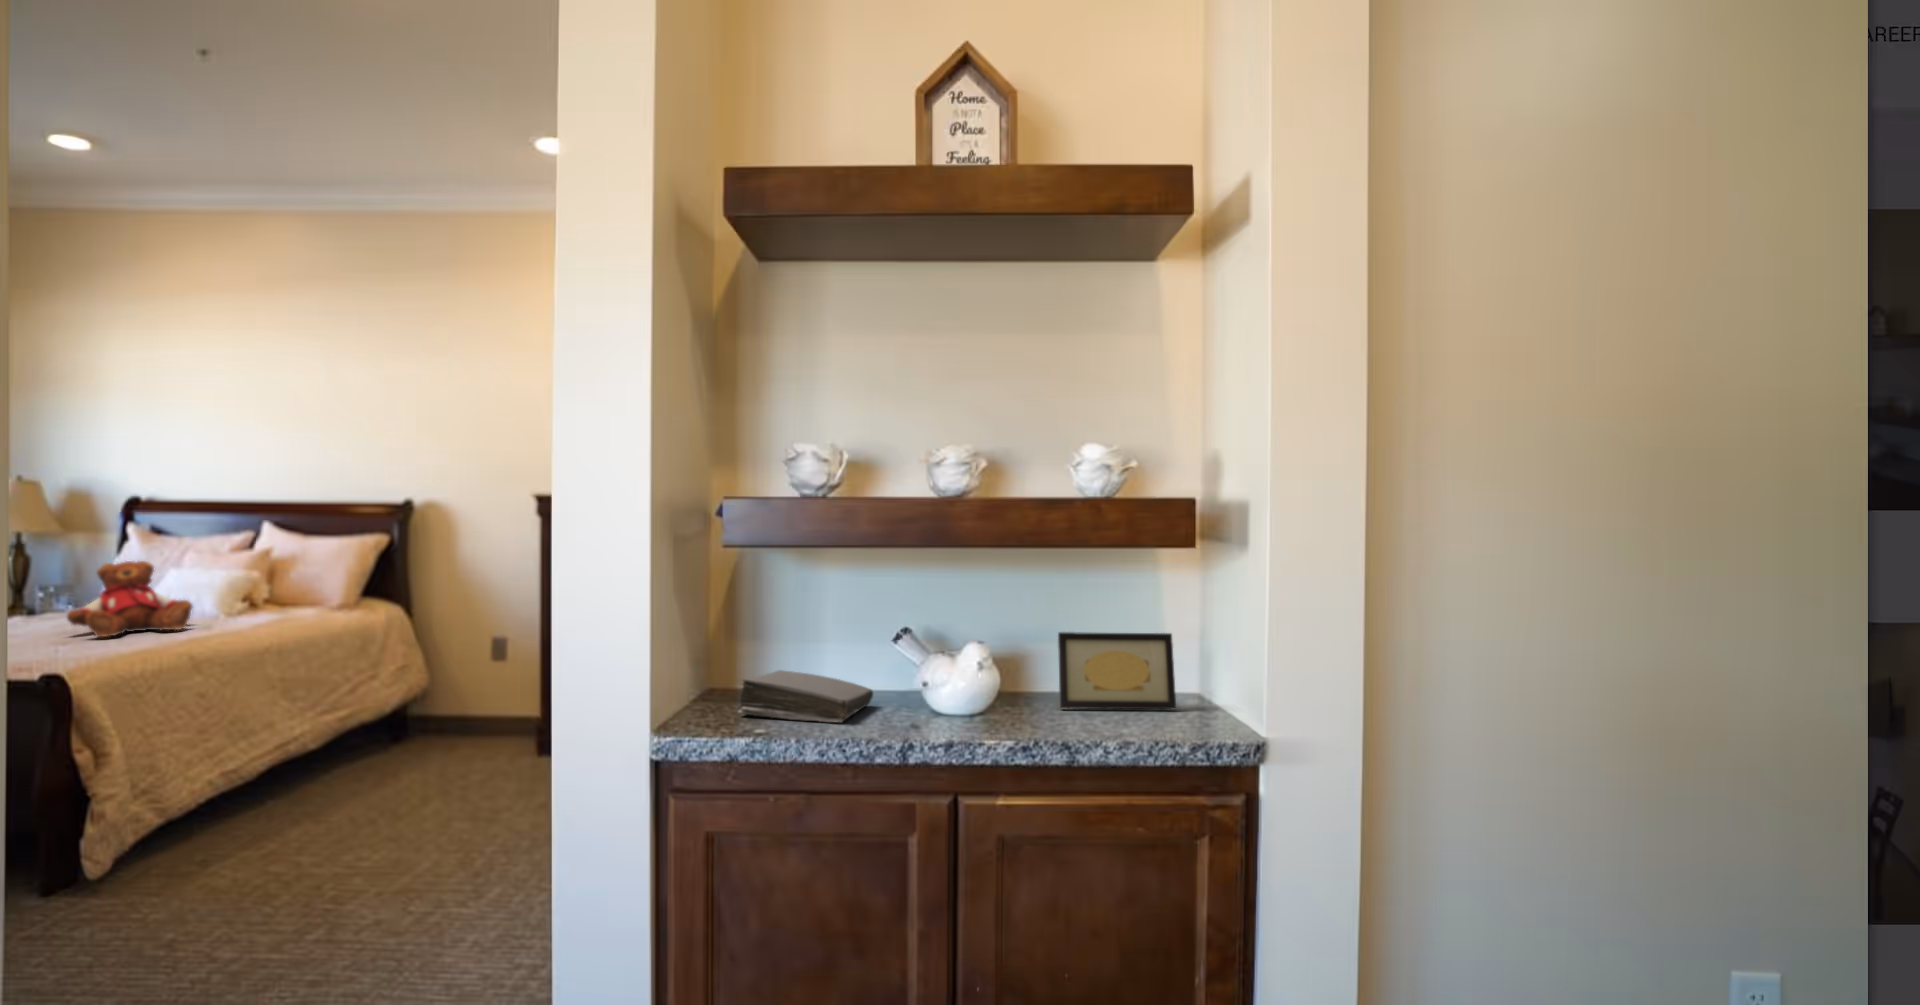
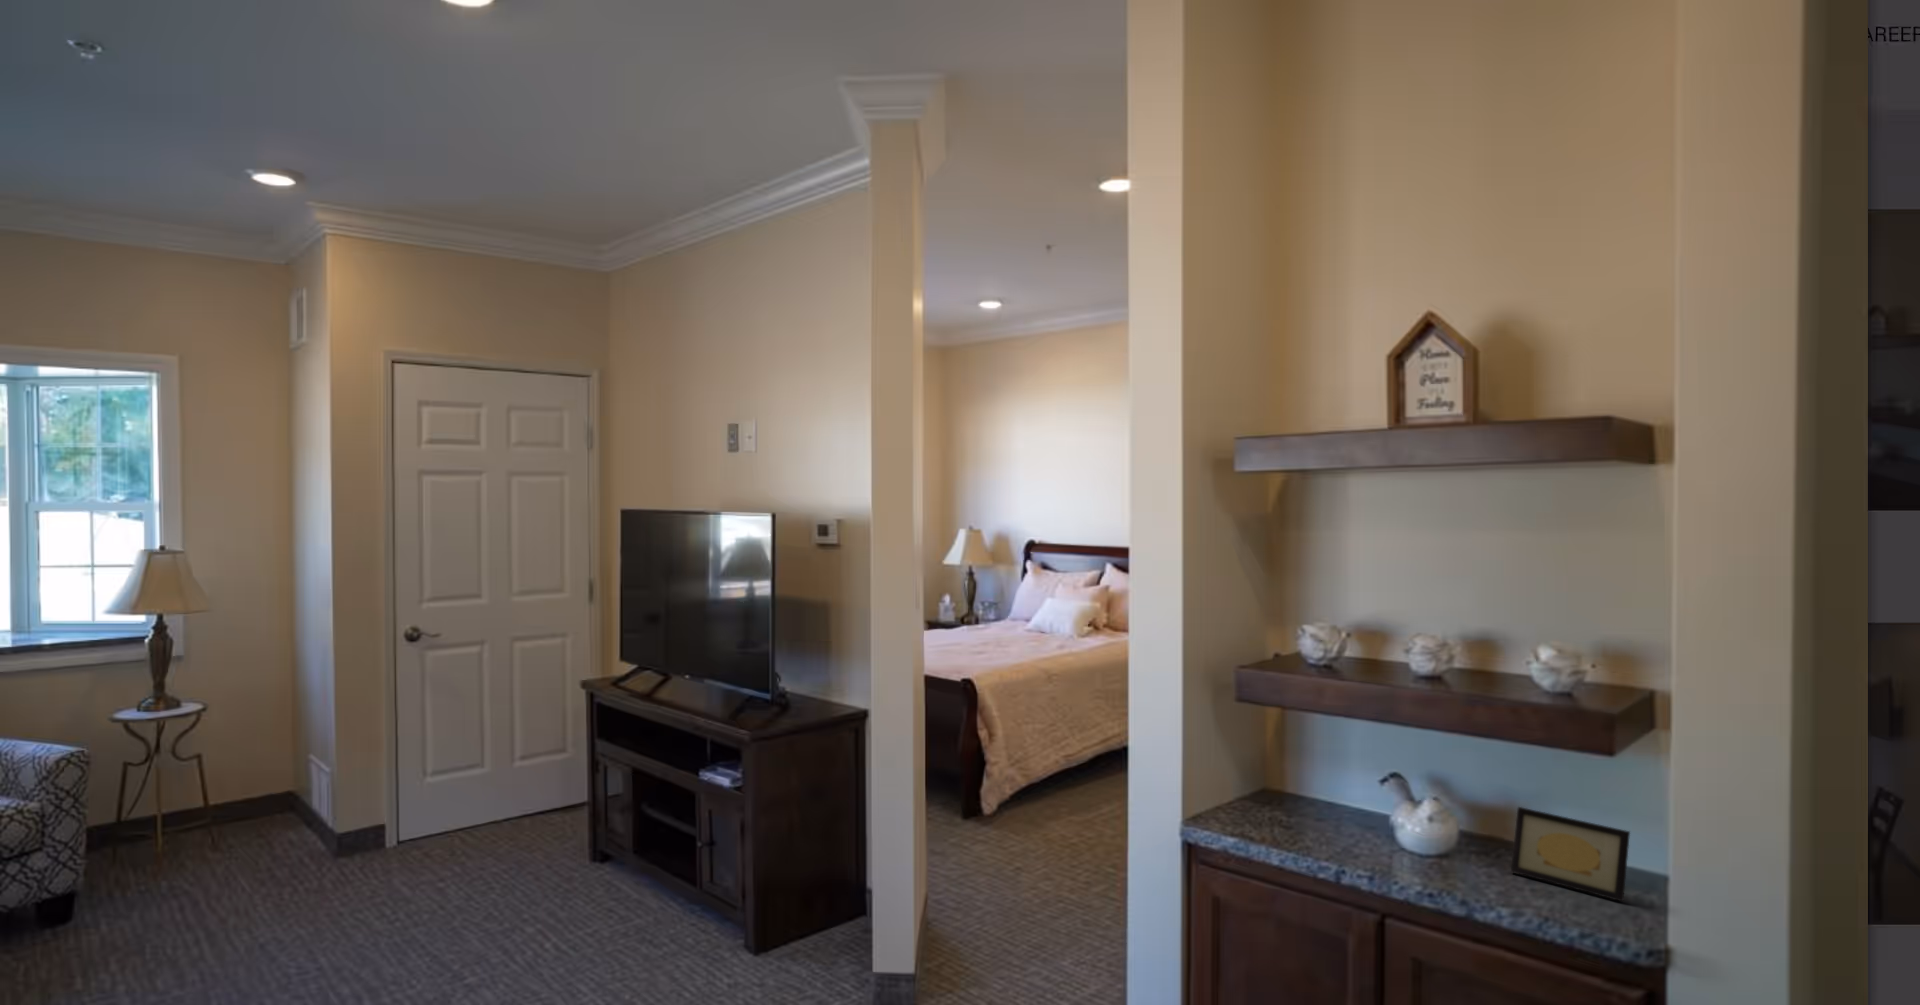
teddy bear: present [67,561,192,637] -> none [984,605,1045,657]
book: present [739,670,873,722] -> none [1262,787,1365,839]

